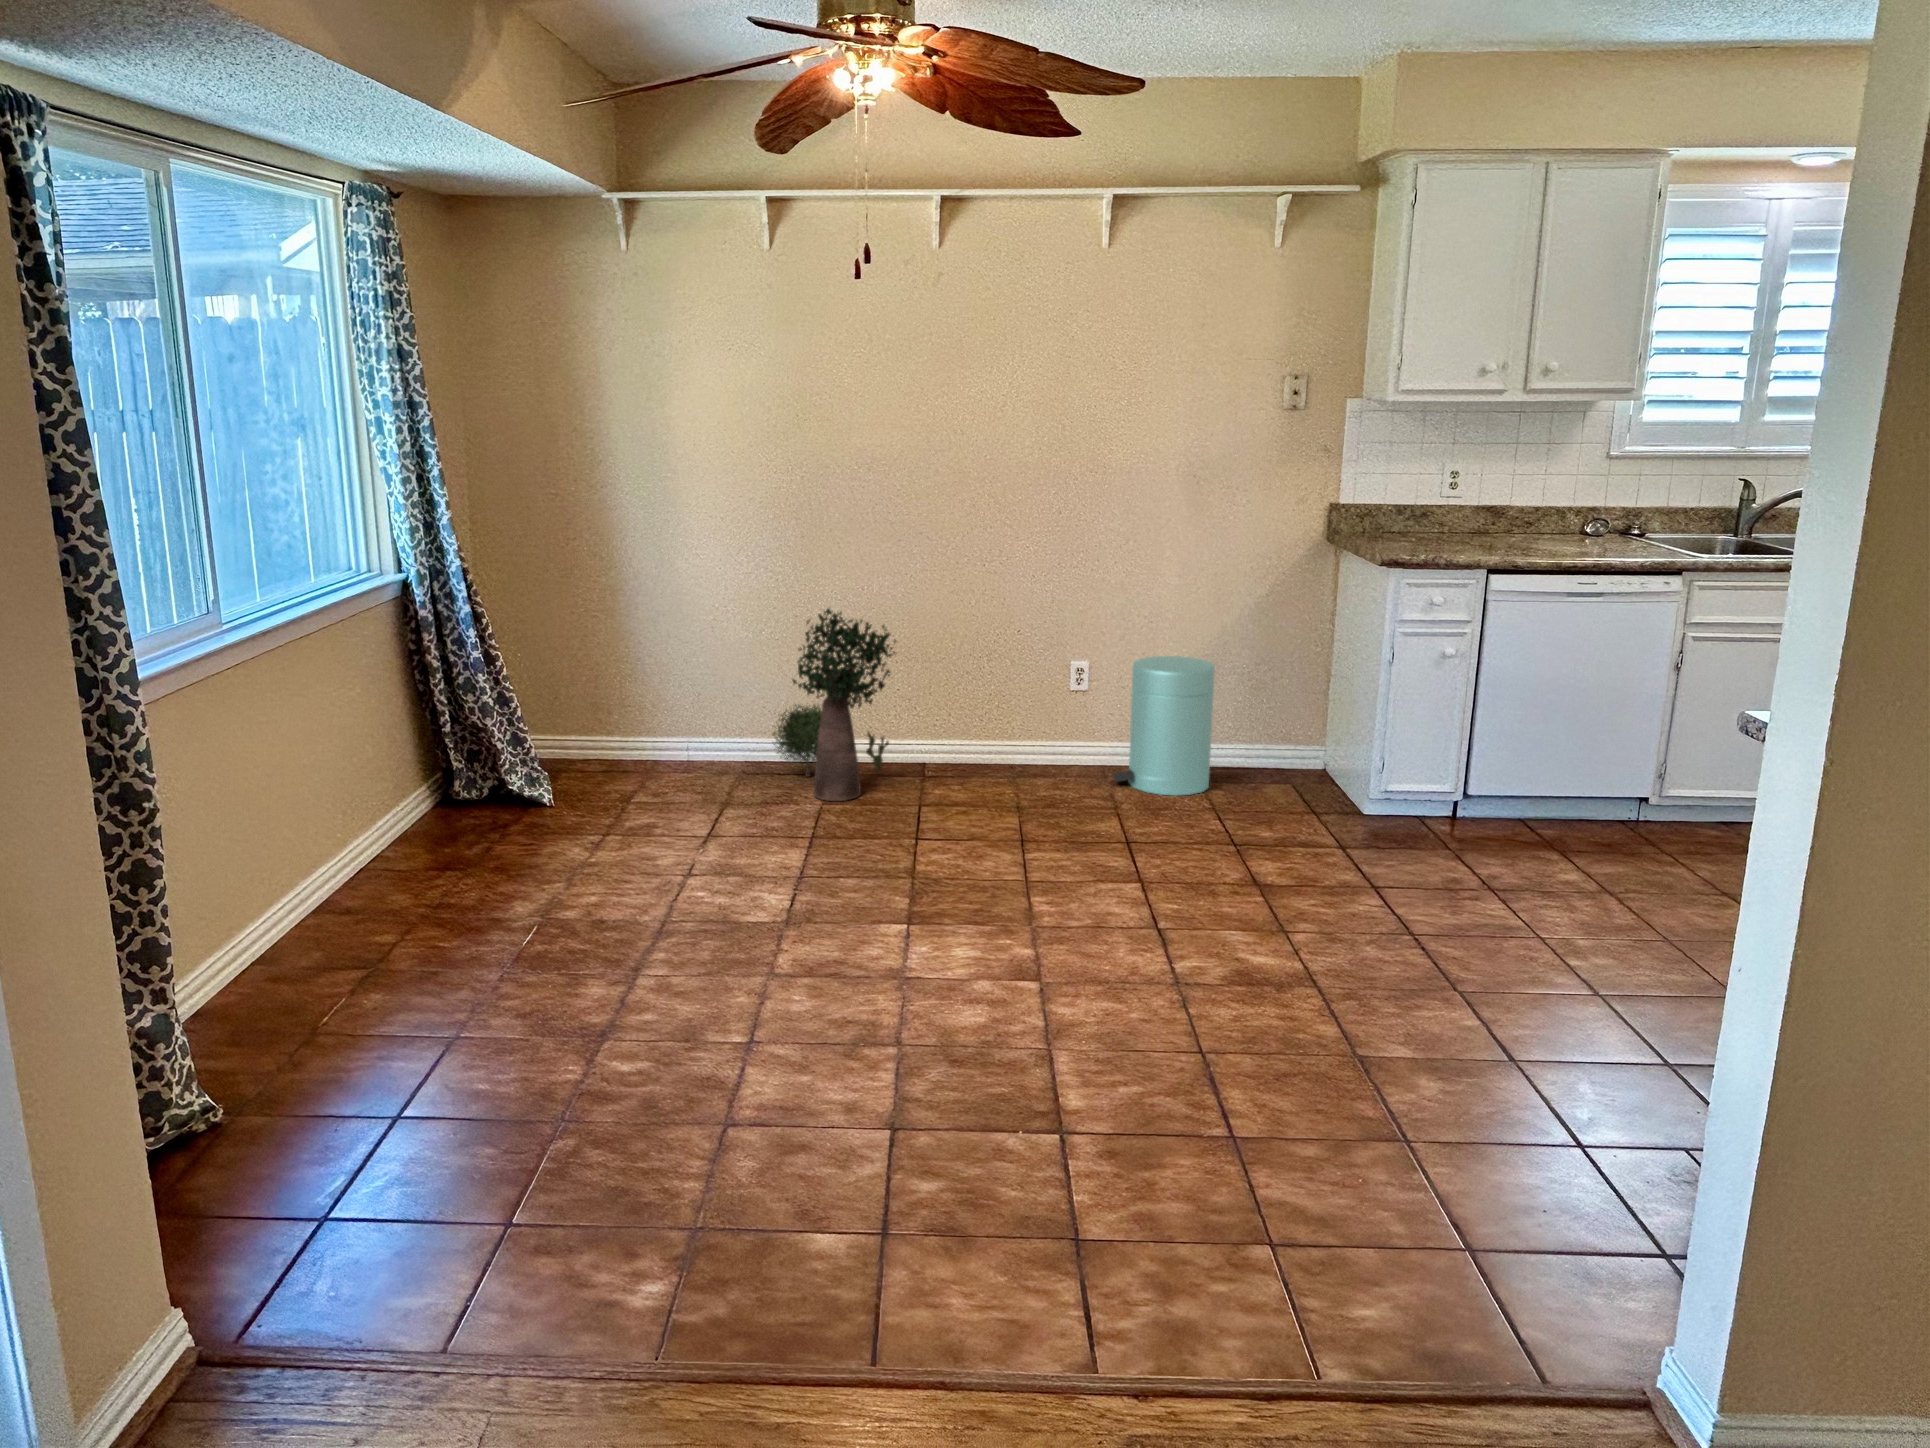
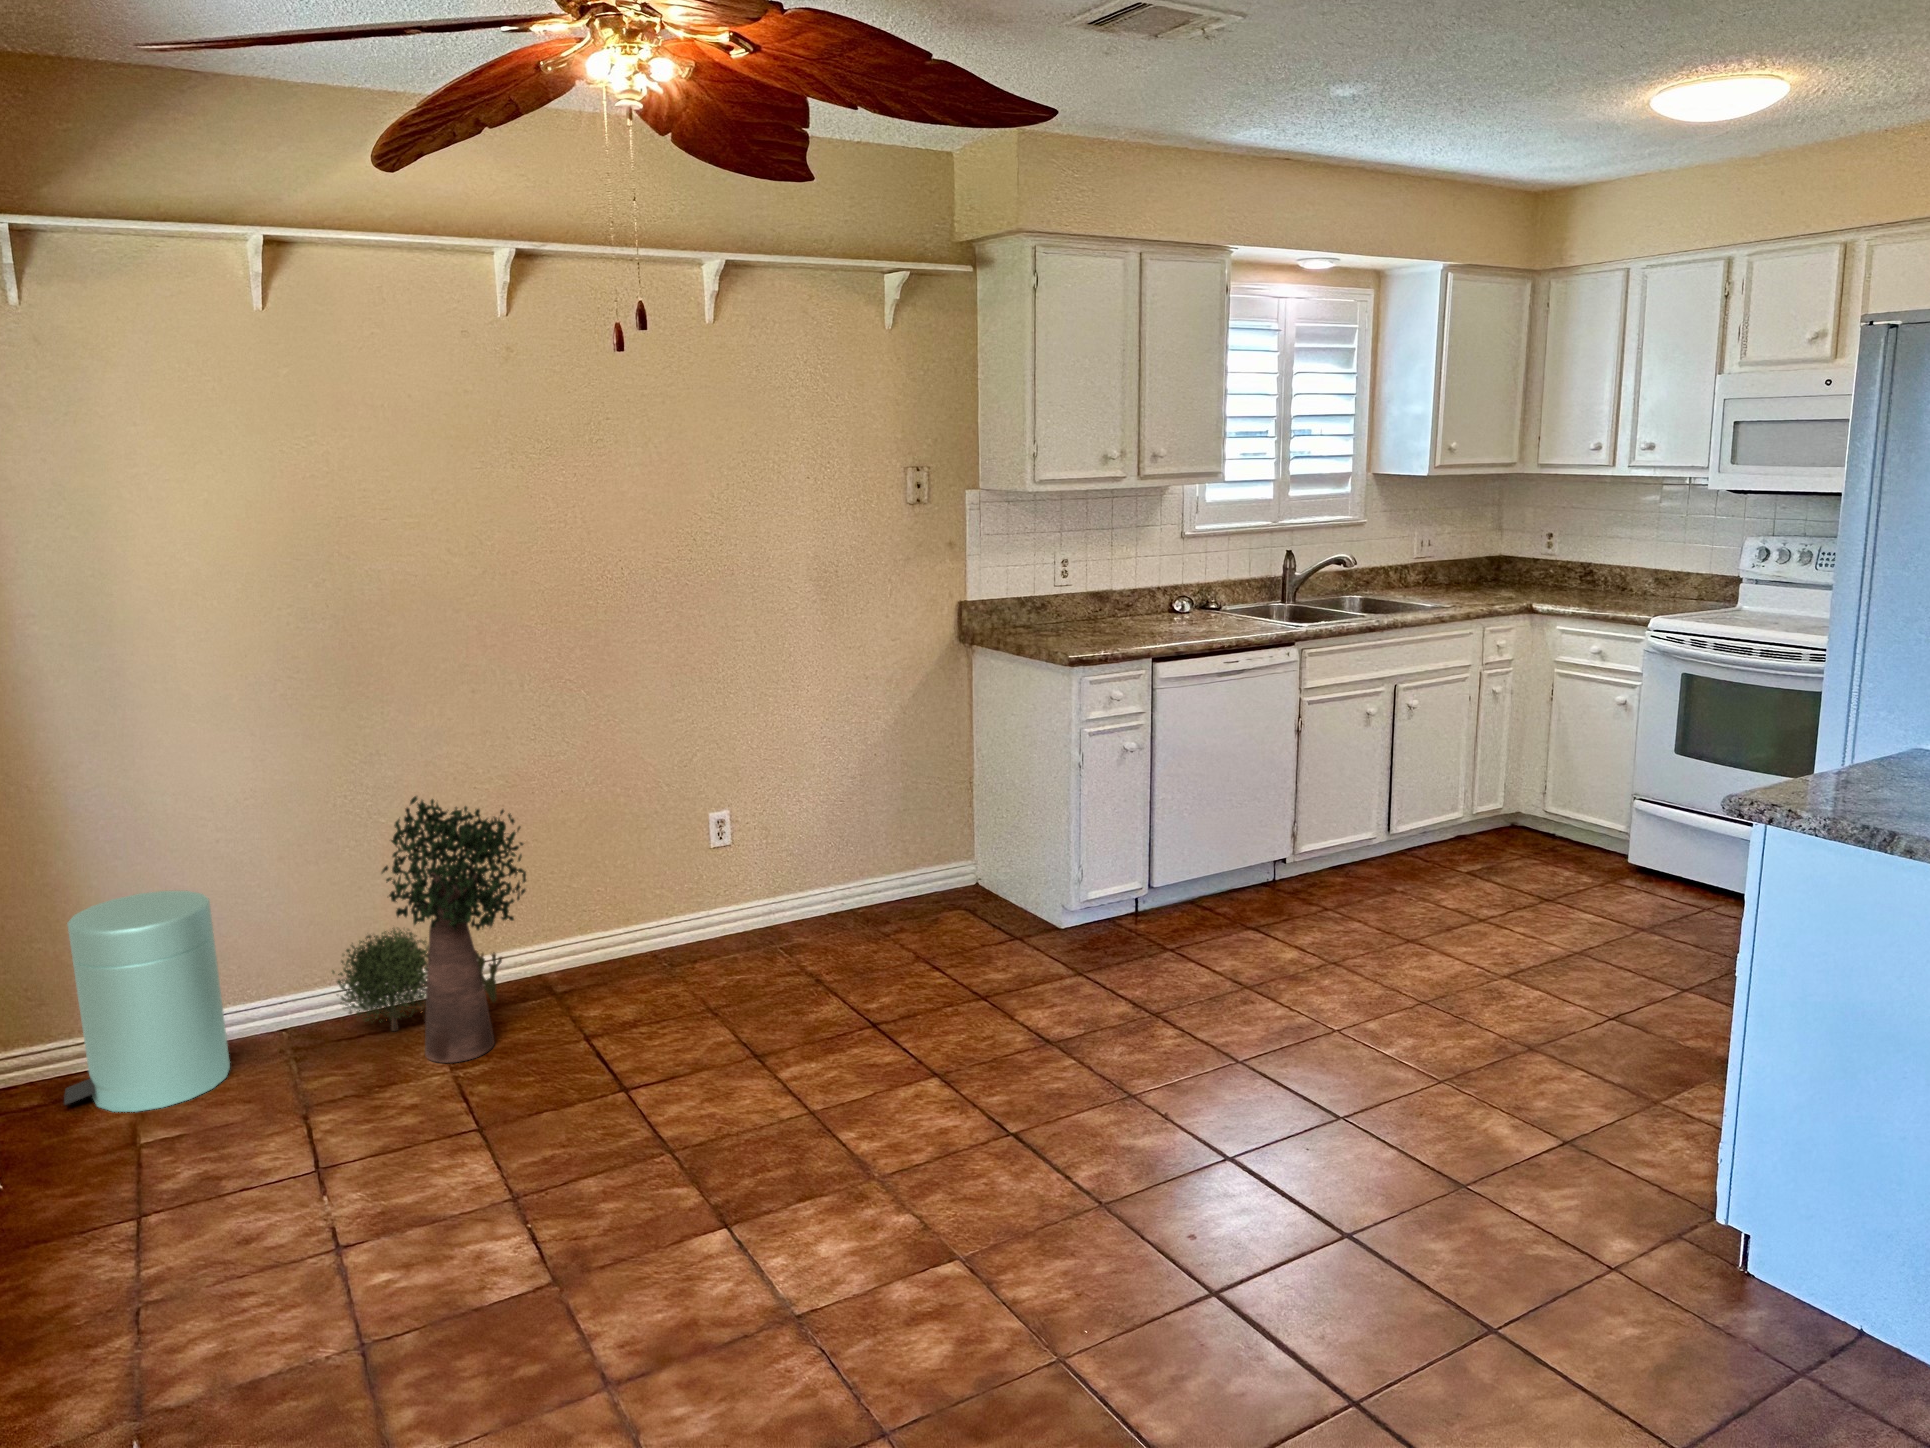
trash can: present [1113,656,1215,796] -> present [64,891,230,1112]

